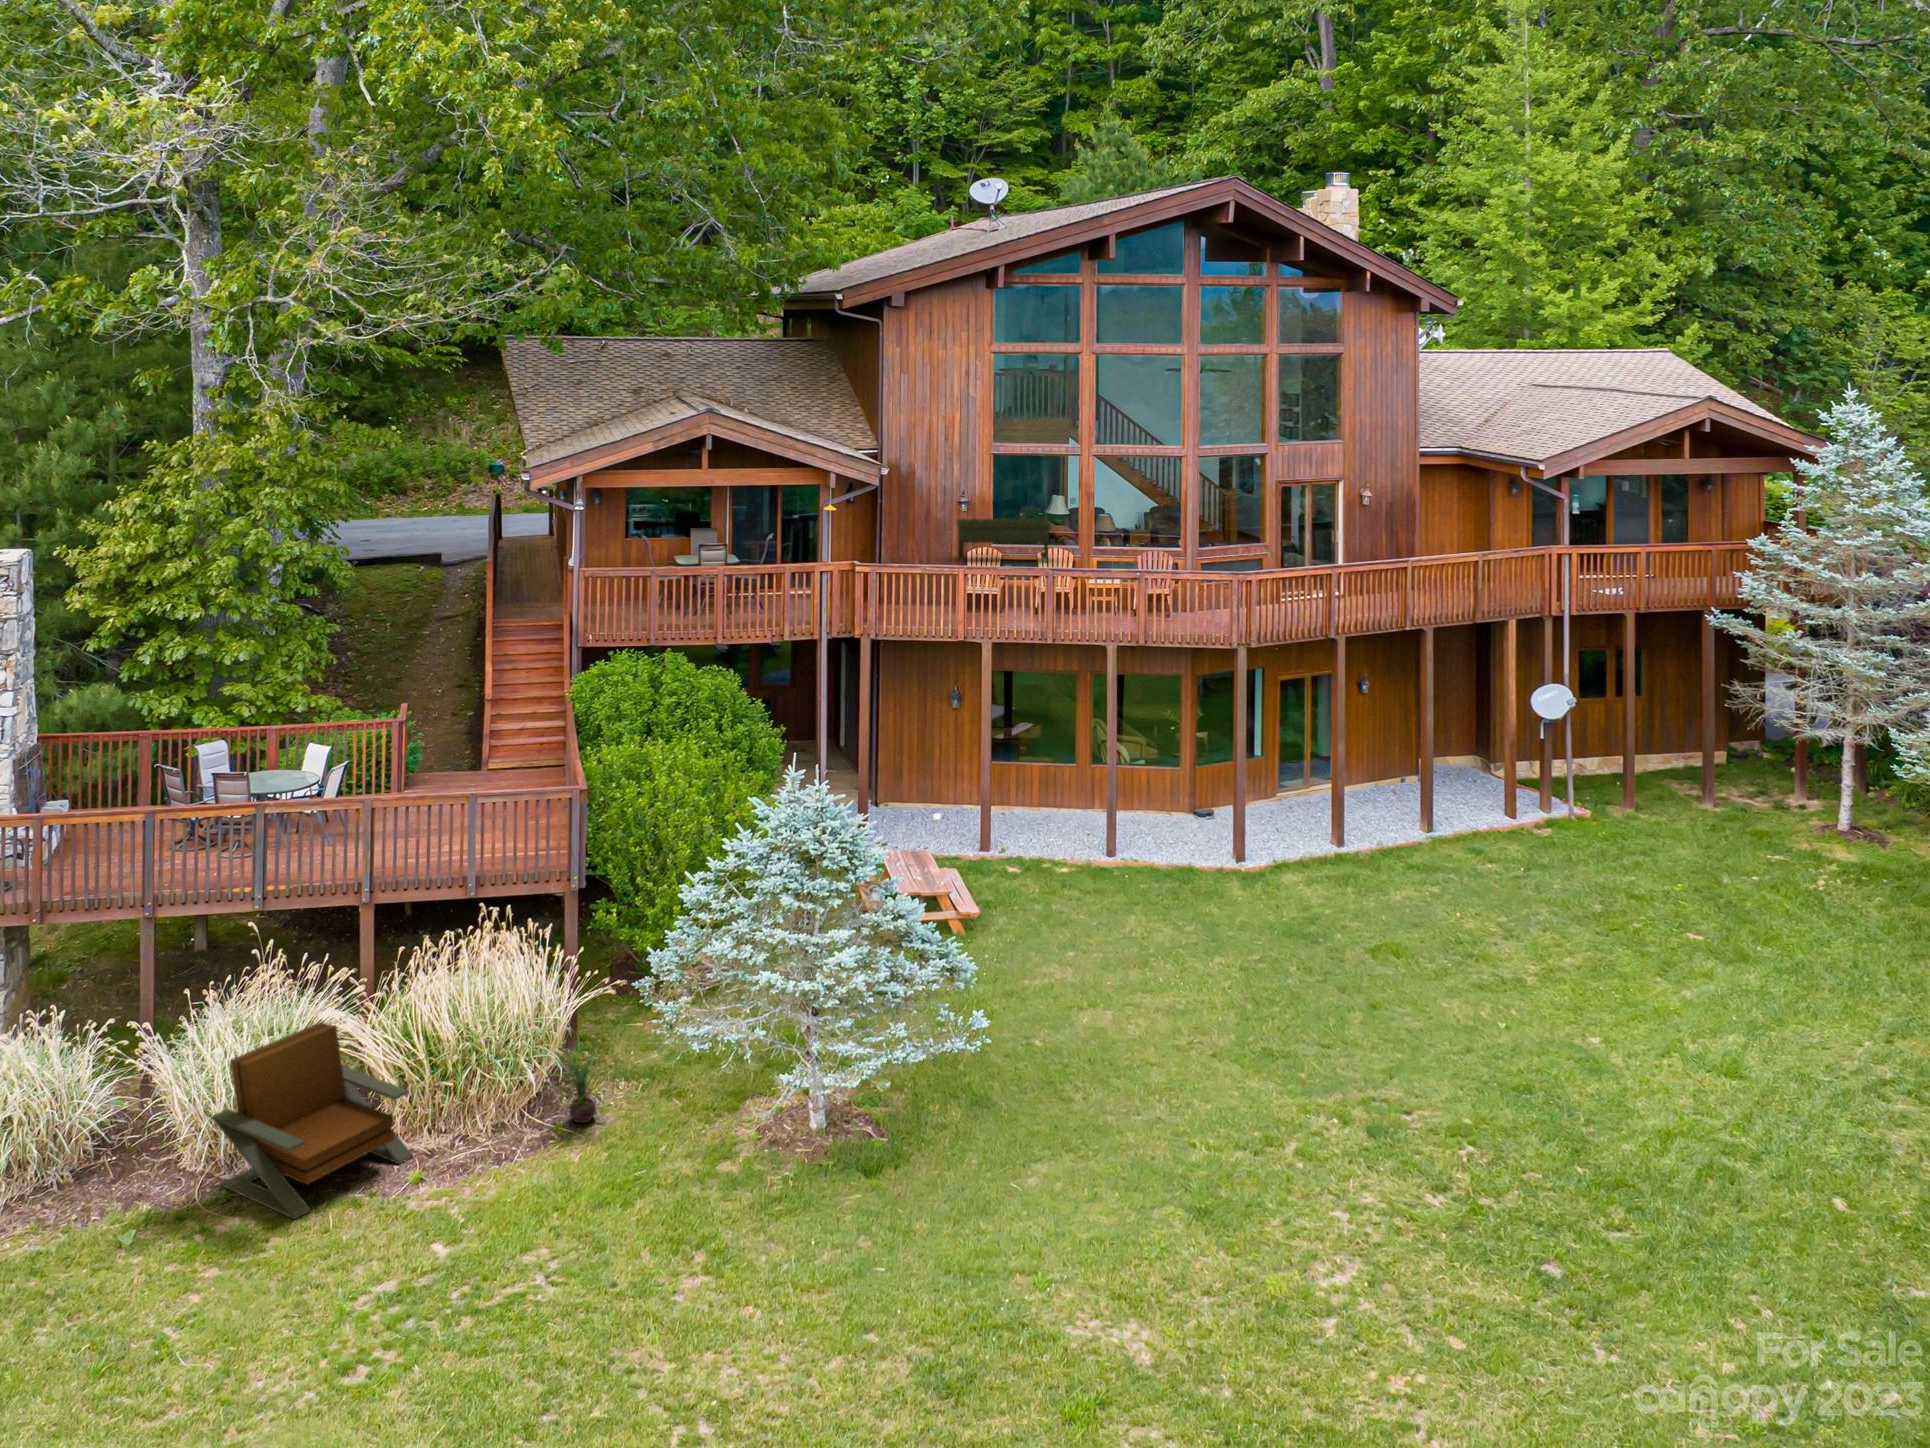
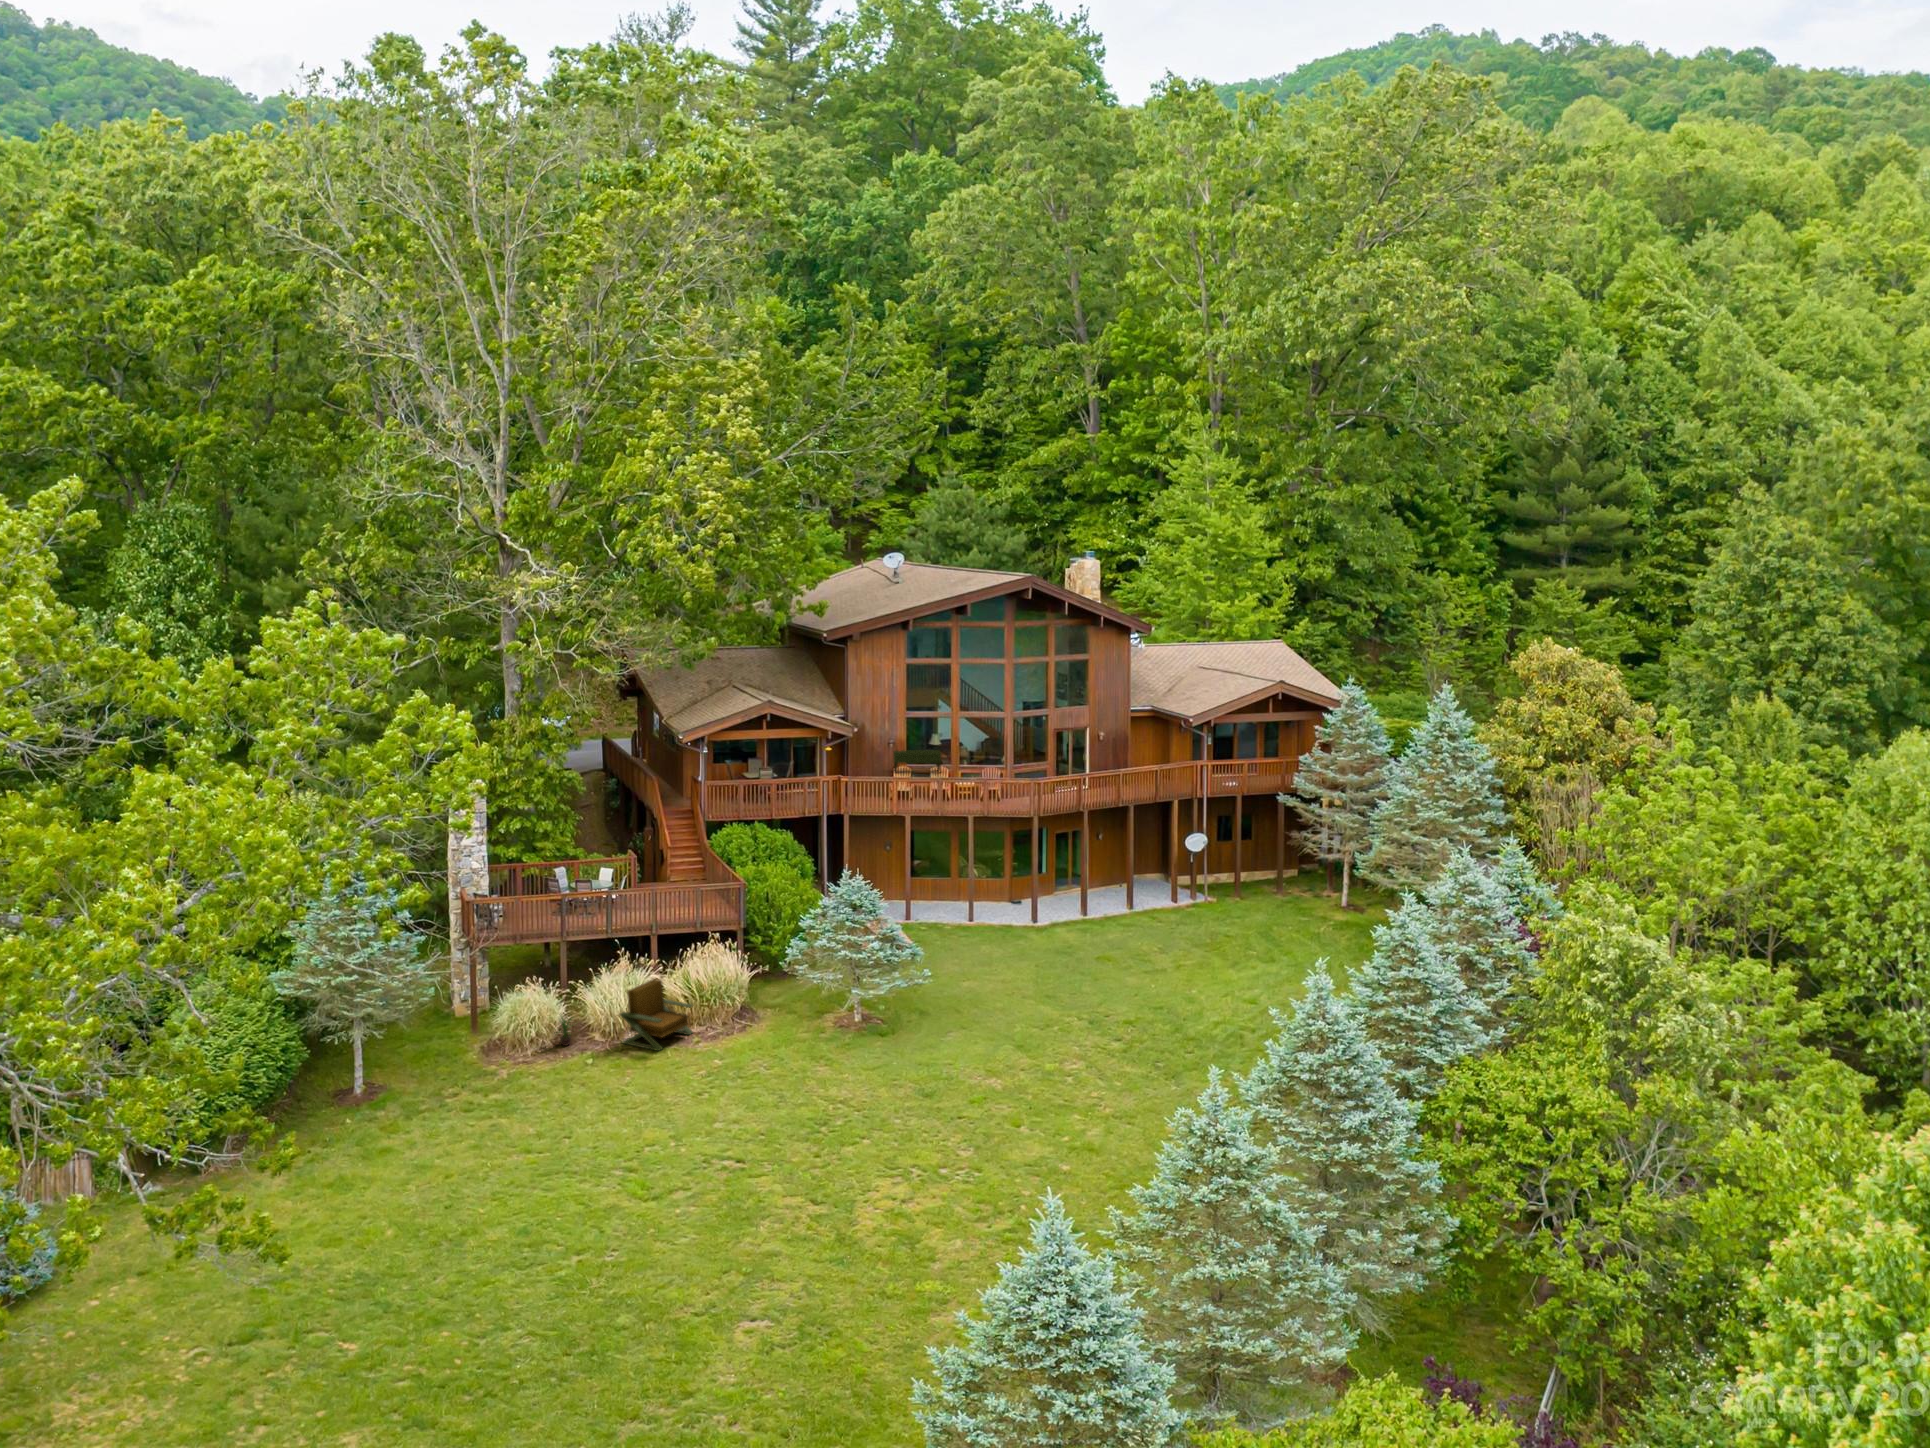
decorative plant: present [549,1052,609,1123] -> present [556,1018,573,1046]

